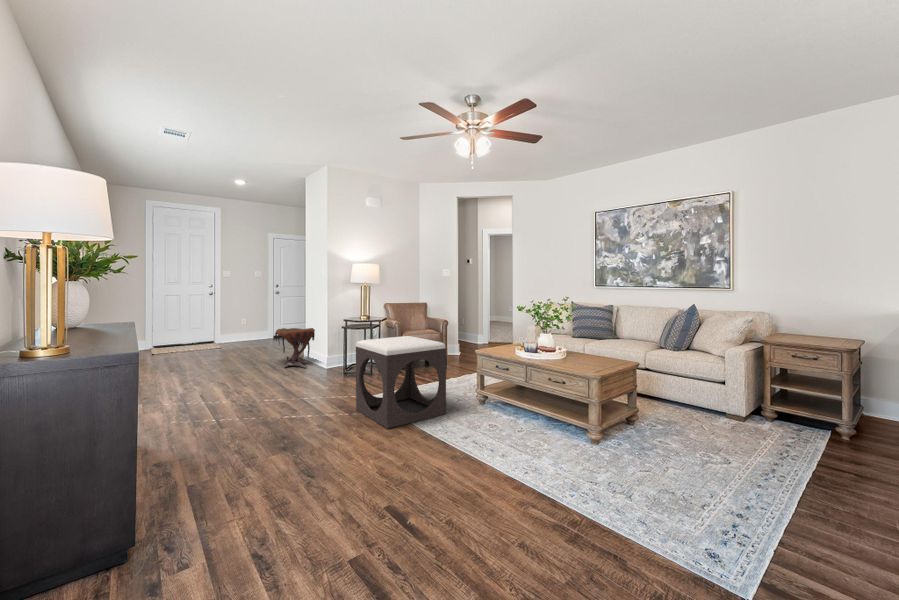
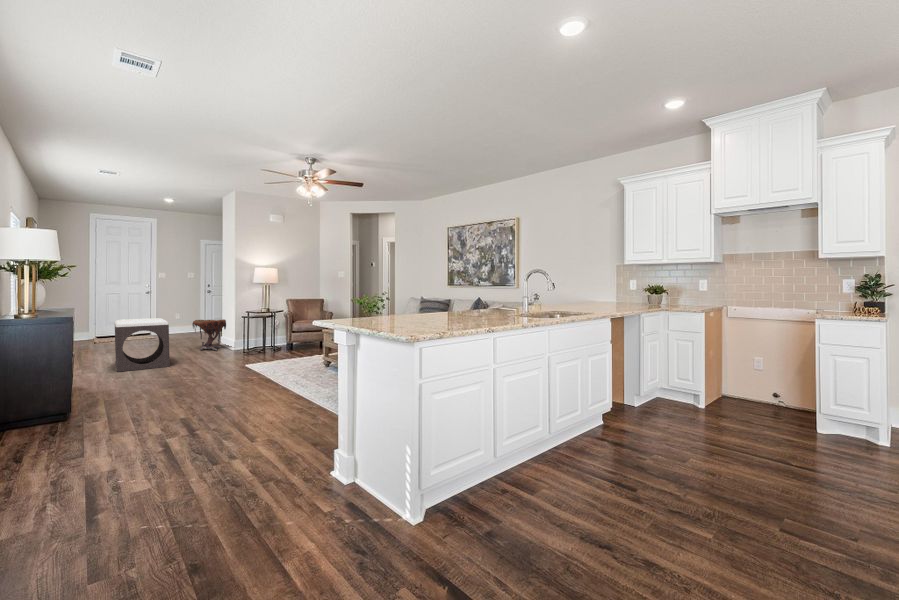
footstool: present [356,336,446,429] -> present [115,318,170,372]

